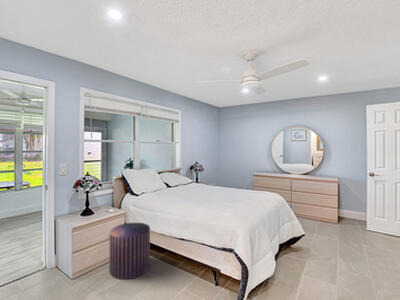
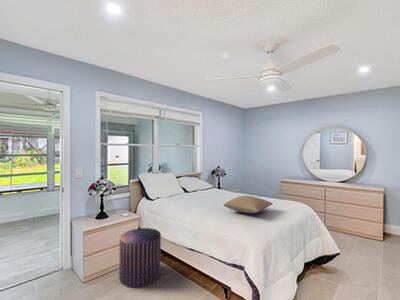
pillow: none [210,188,252,203] -> present [224,196,273,213]

